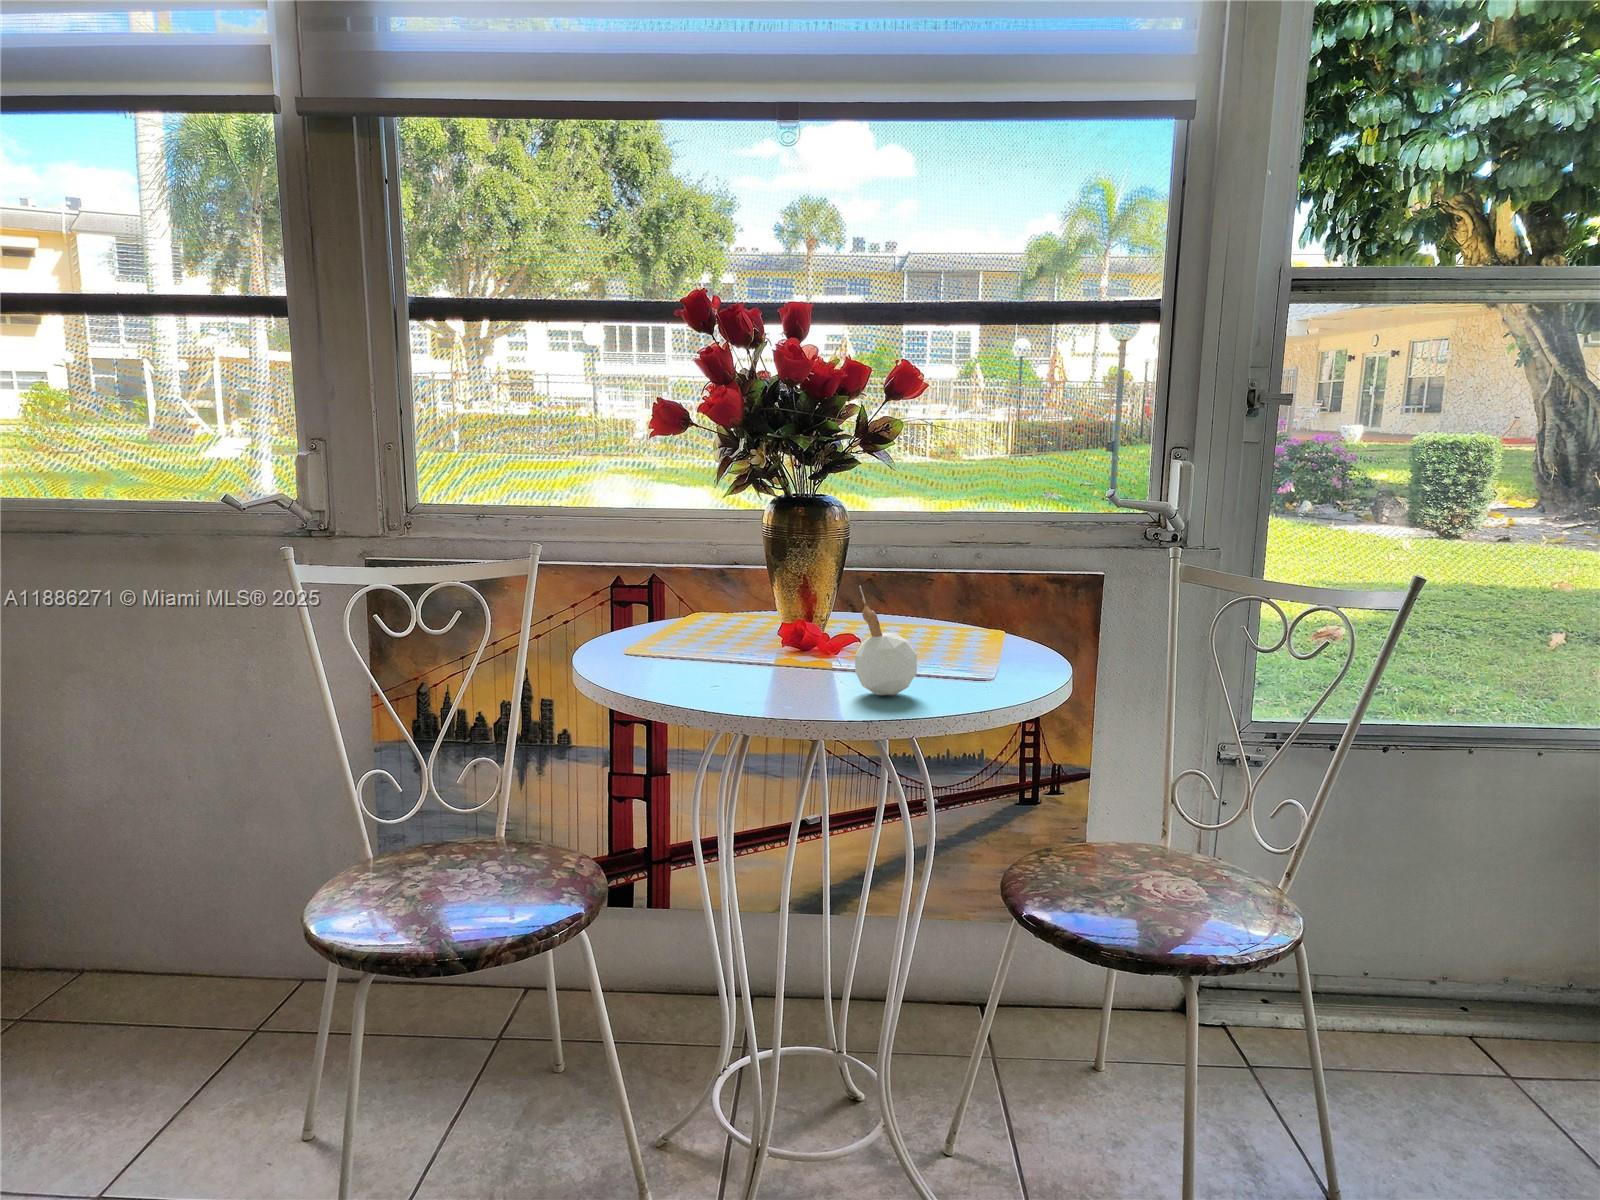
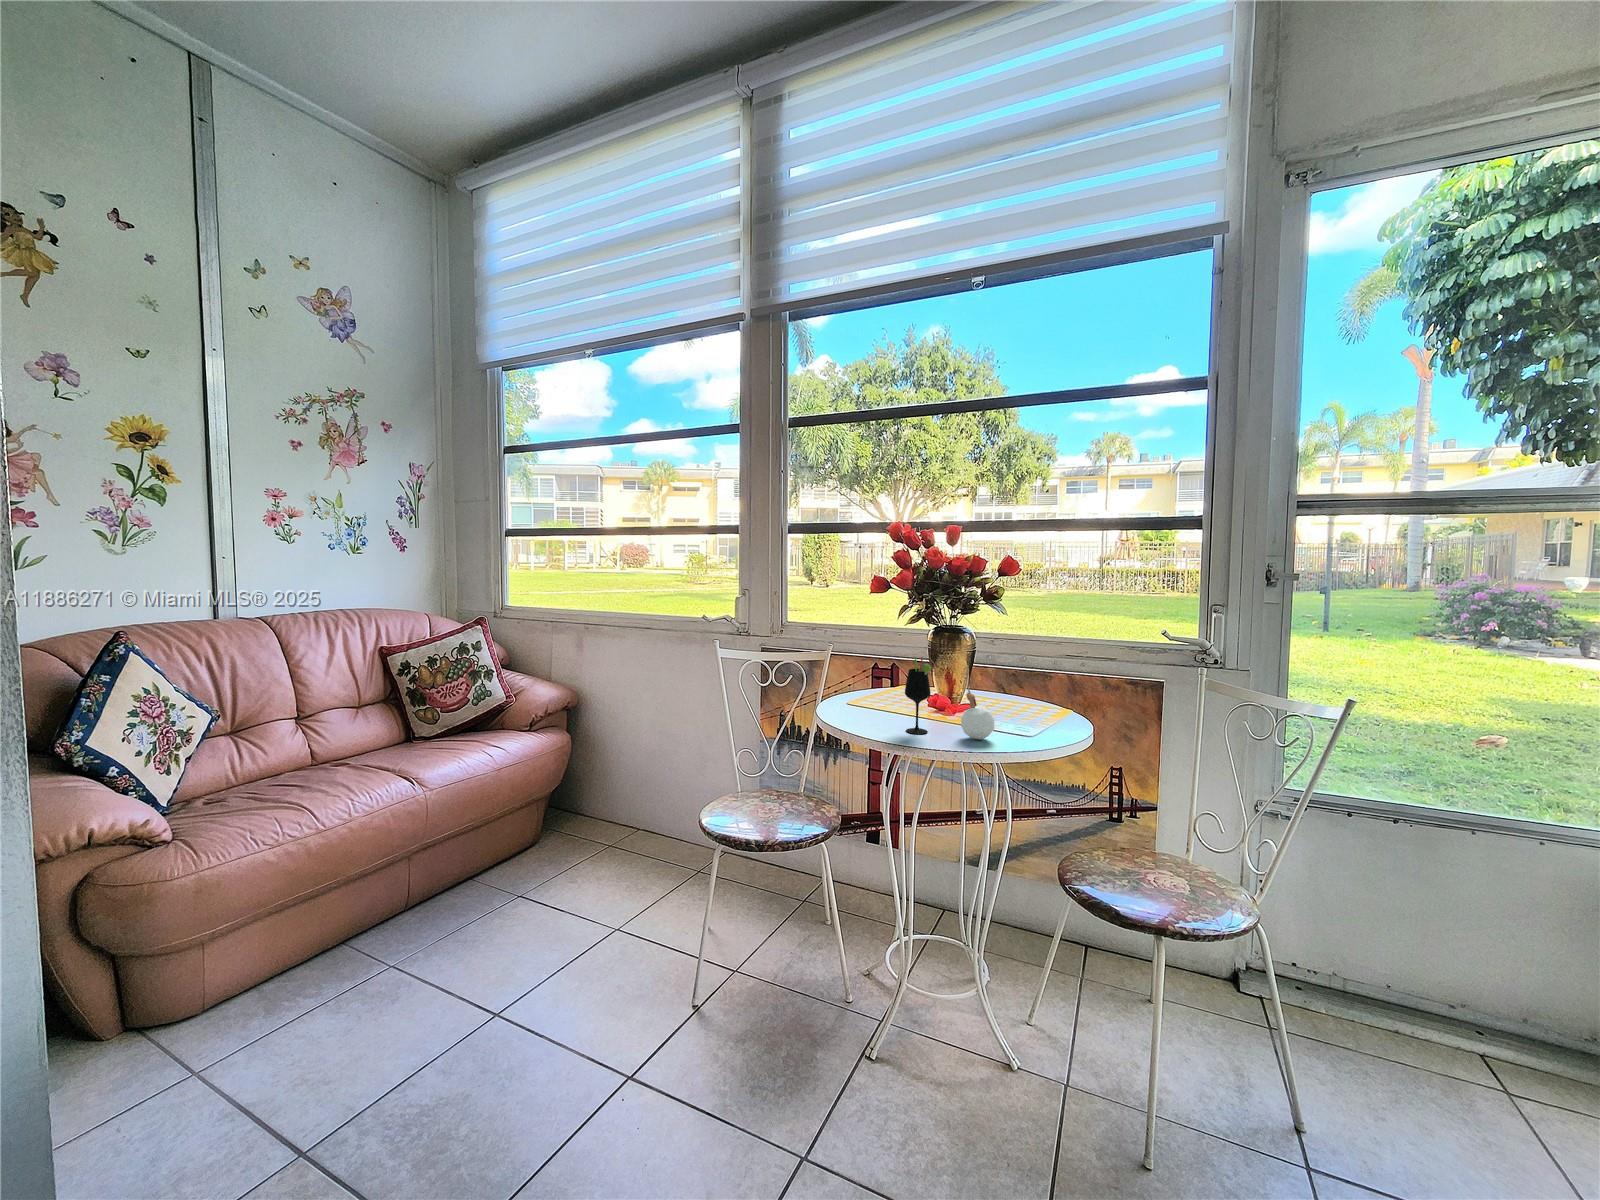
wine glass: none [743,543,800,697] -> present [905,657,932,734]

